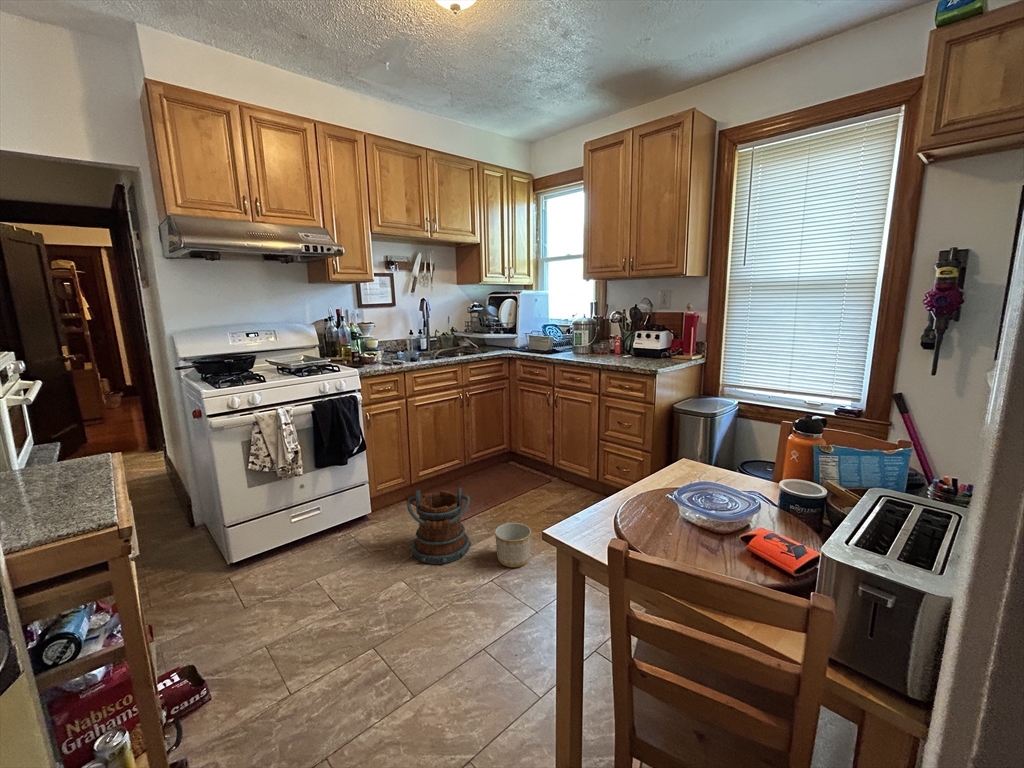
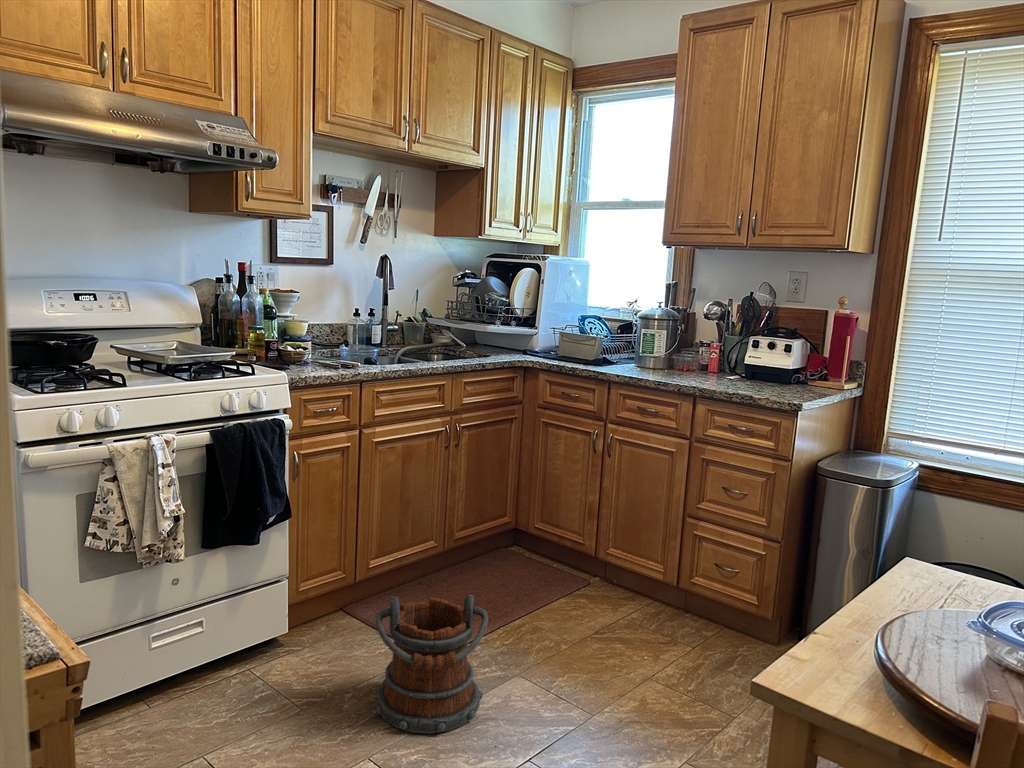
planter: present [495,523,531,567] -> none [534,660,598,742]

